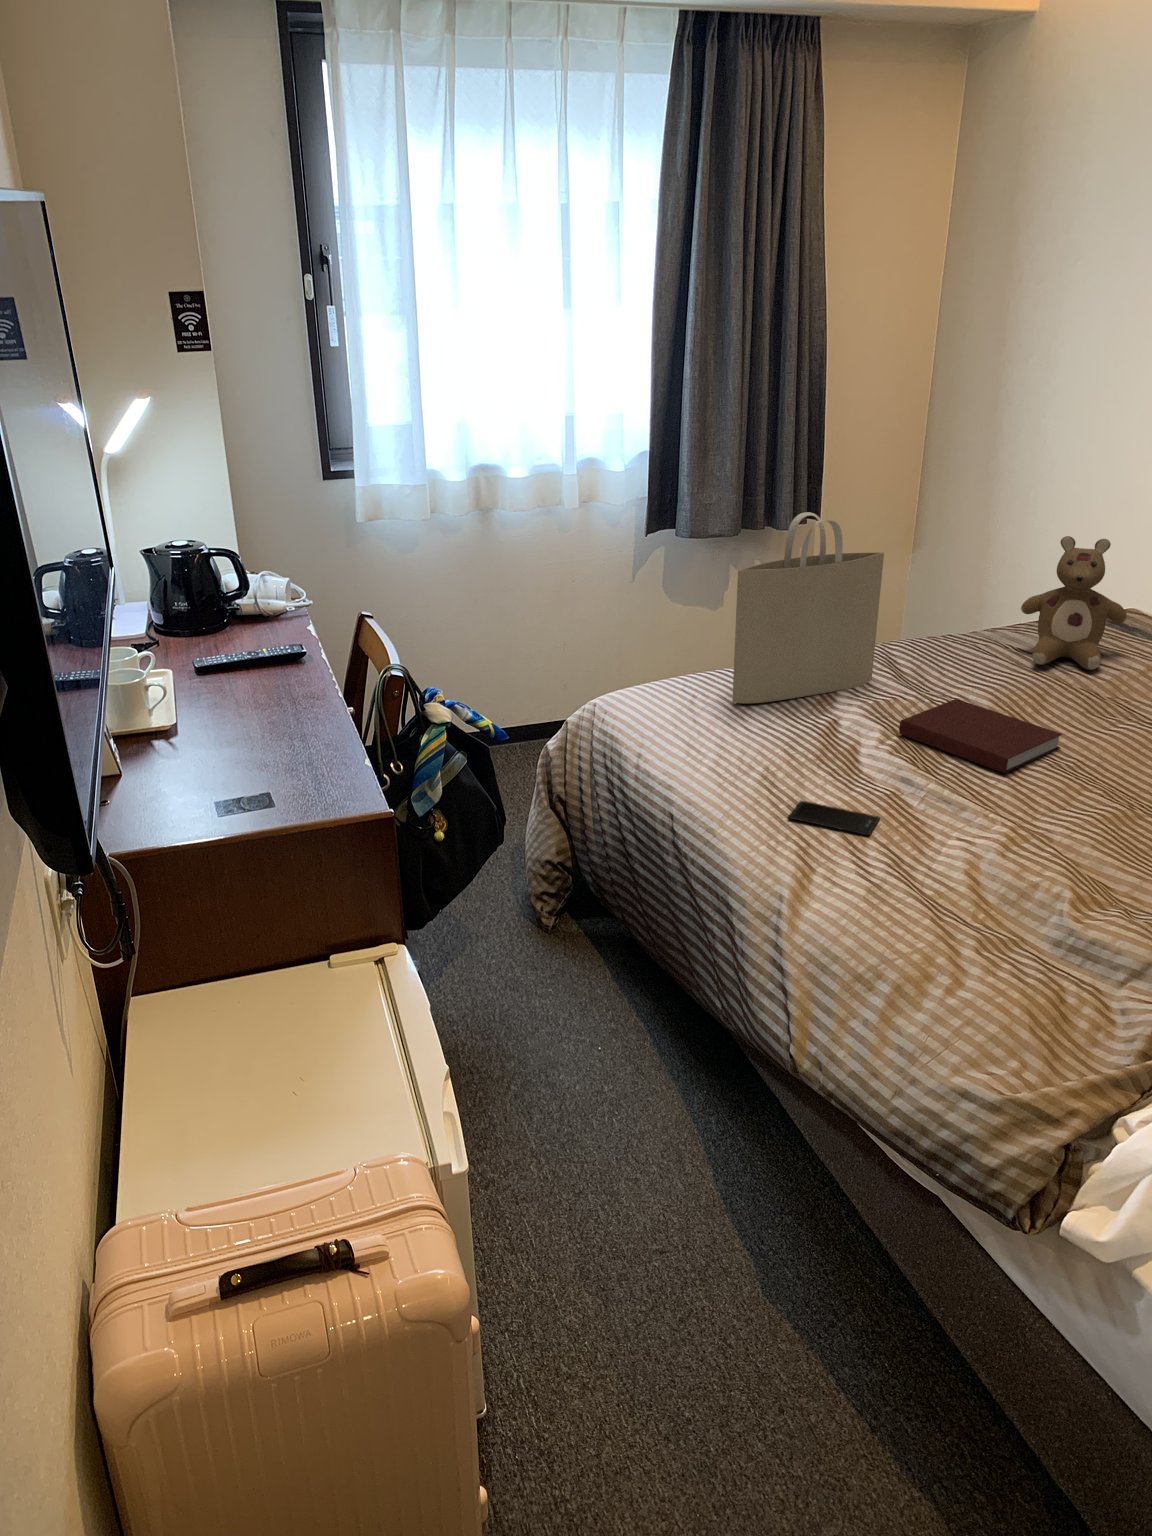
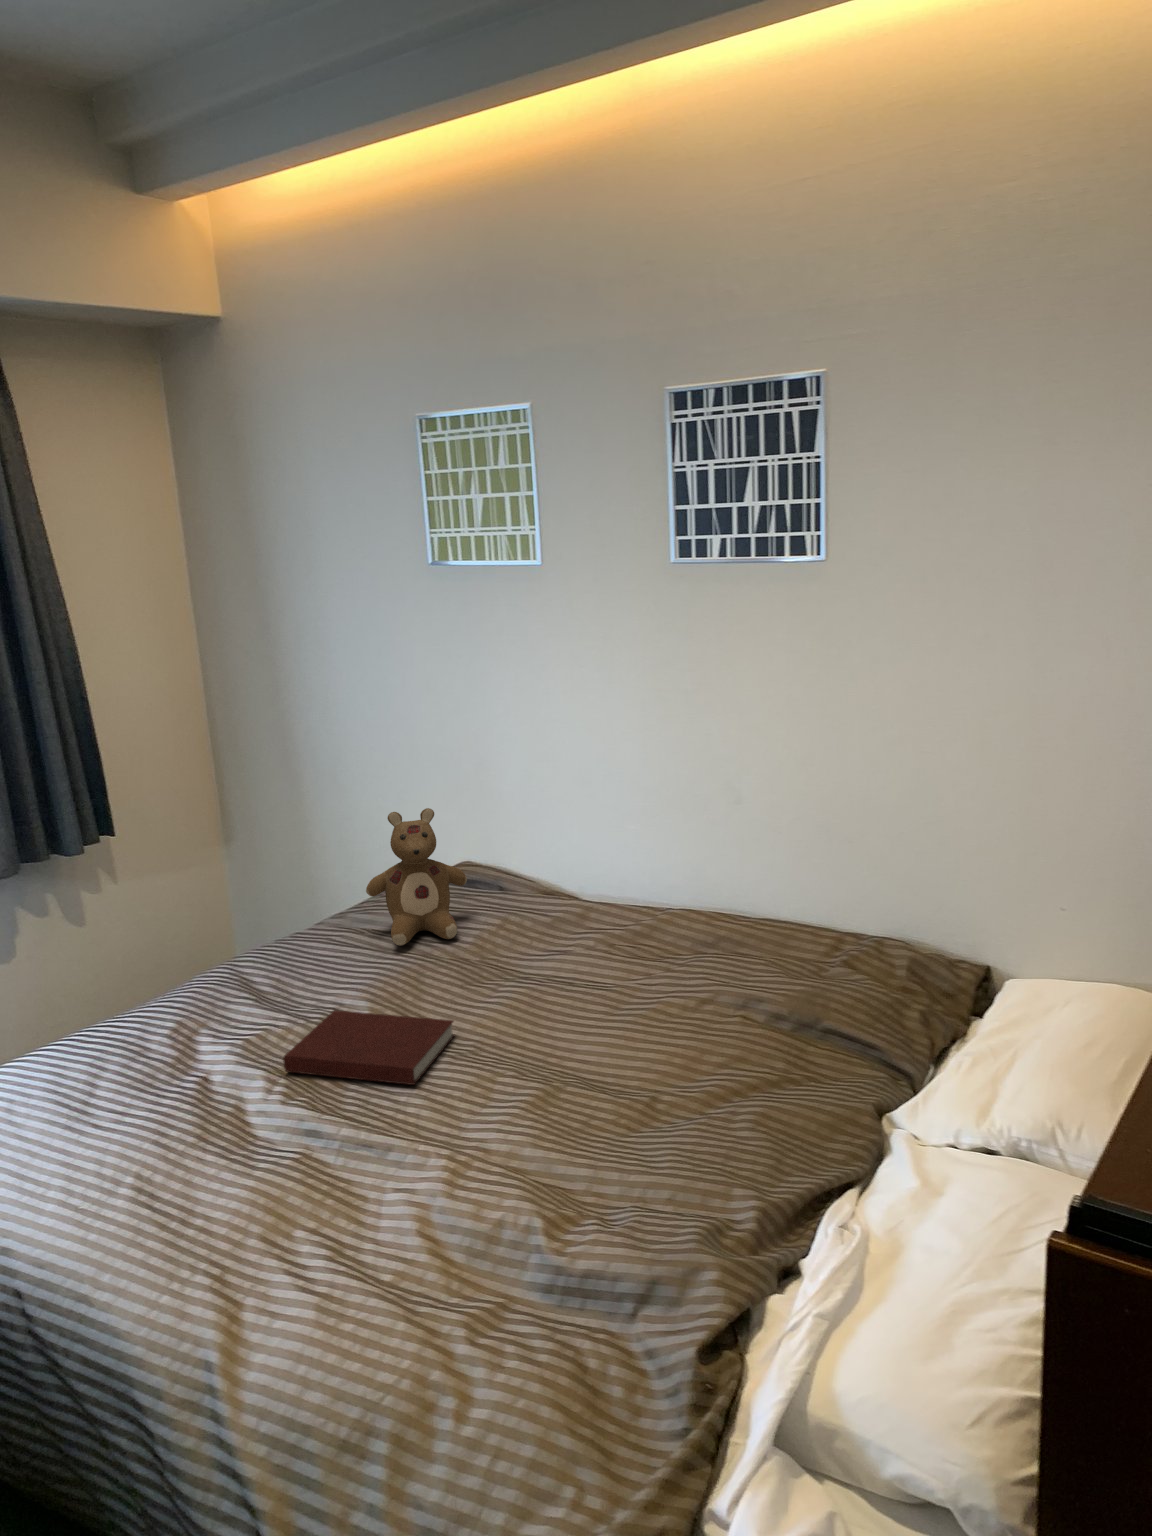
tote bag: present [732,512,884,703] -> none [40,842,232,1093]
smartphone: present [788,801,880,835] -> none [184,1193,299,1240]

